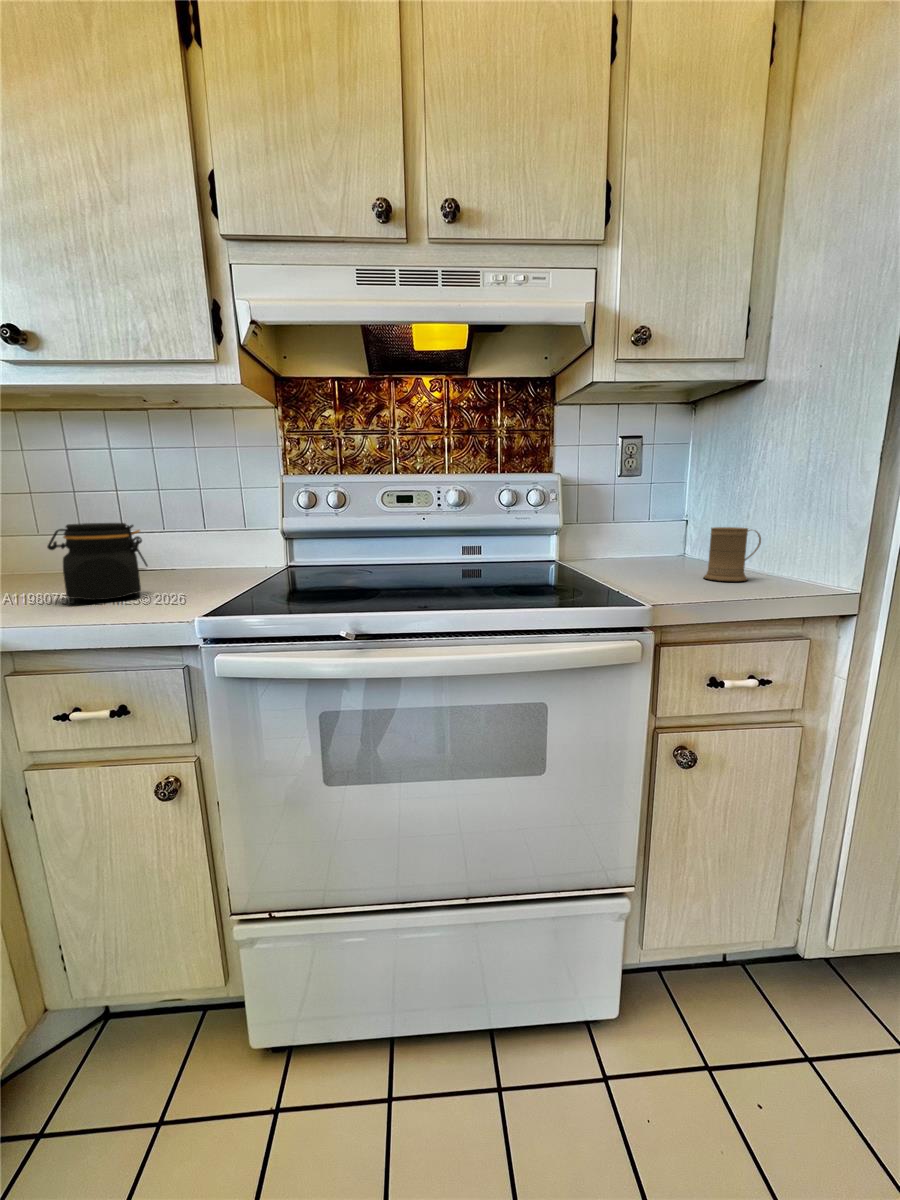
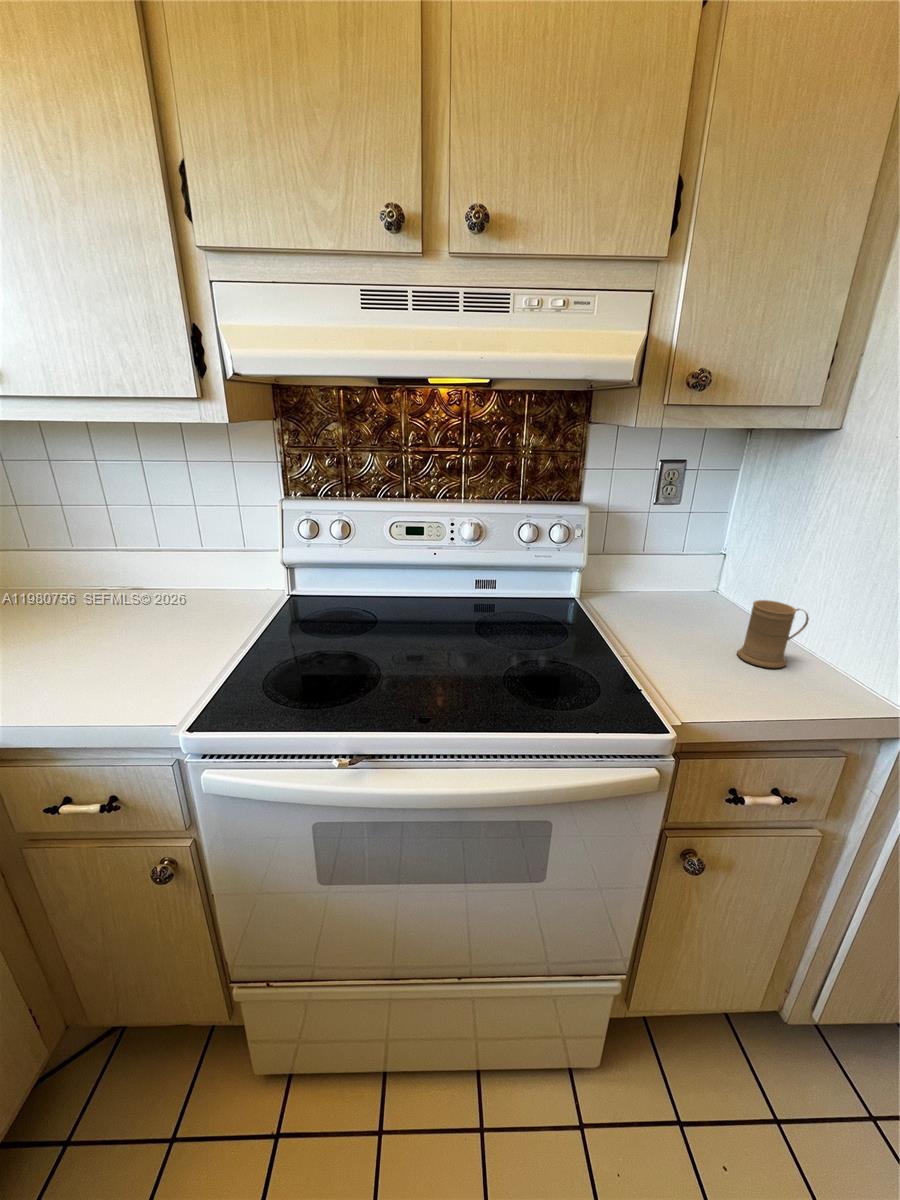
jar: present [47,523,148,600] -> none [24,578,136,672]

